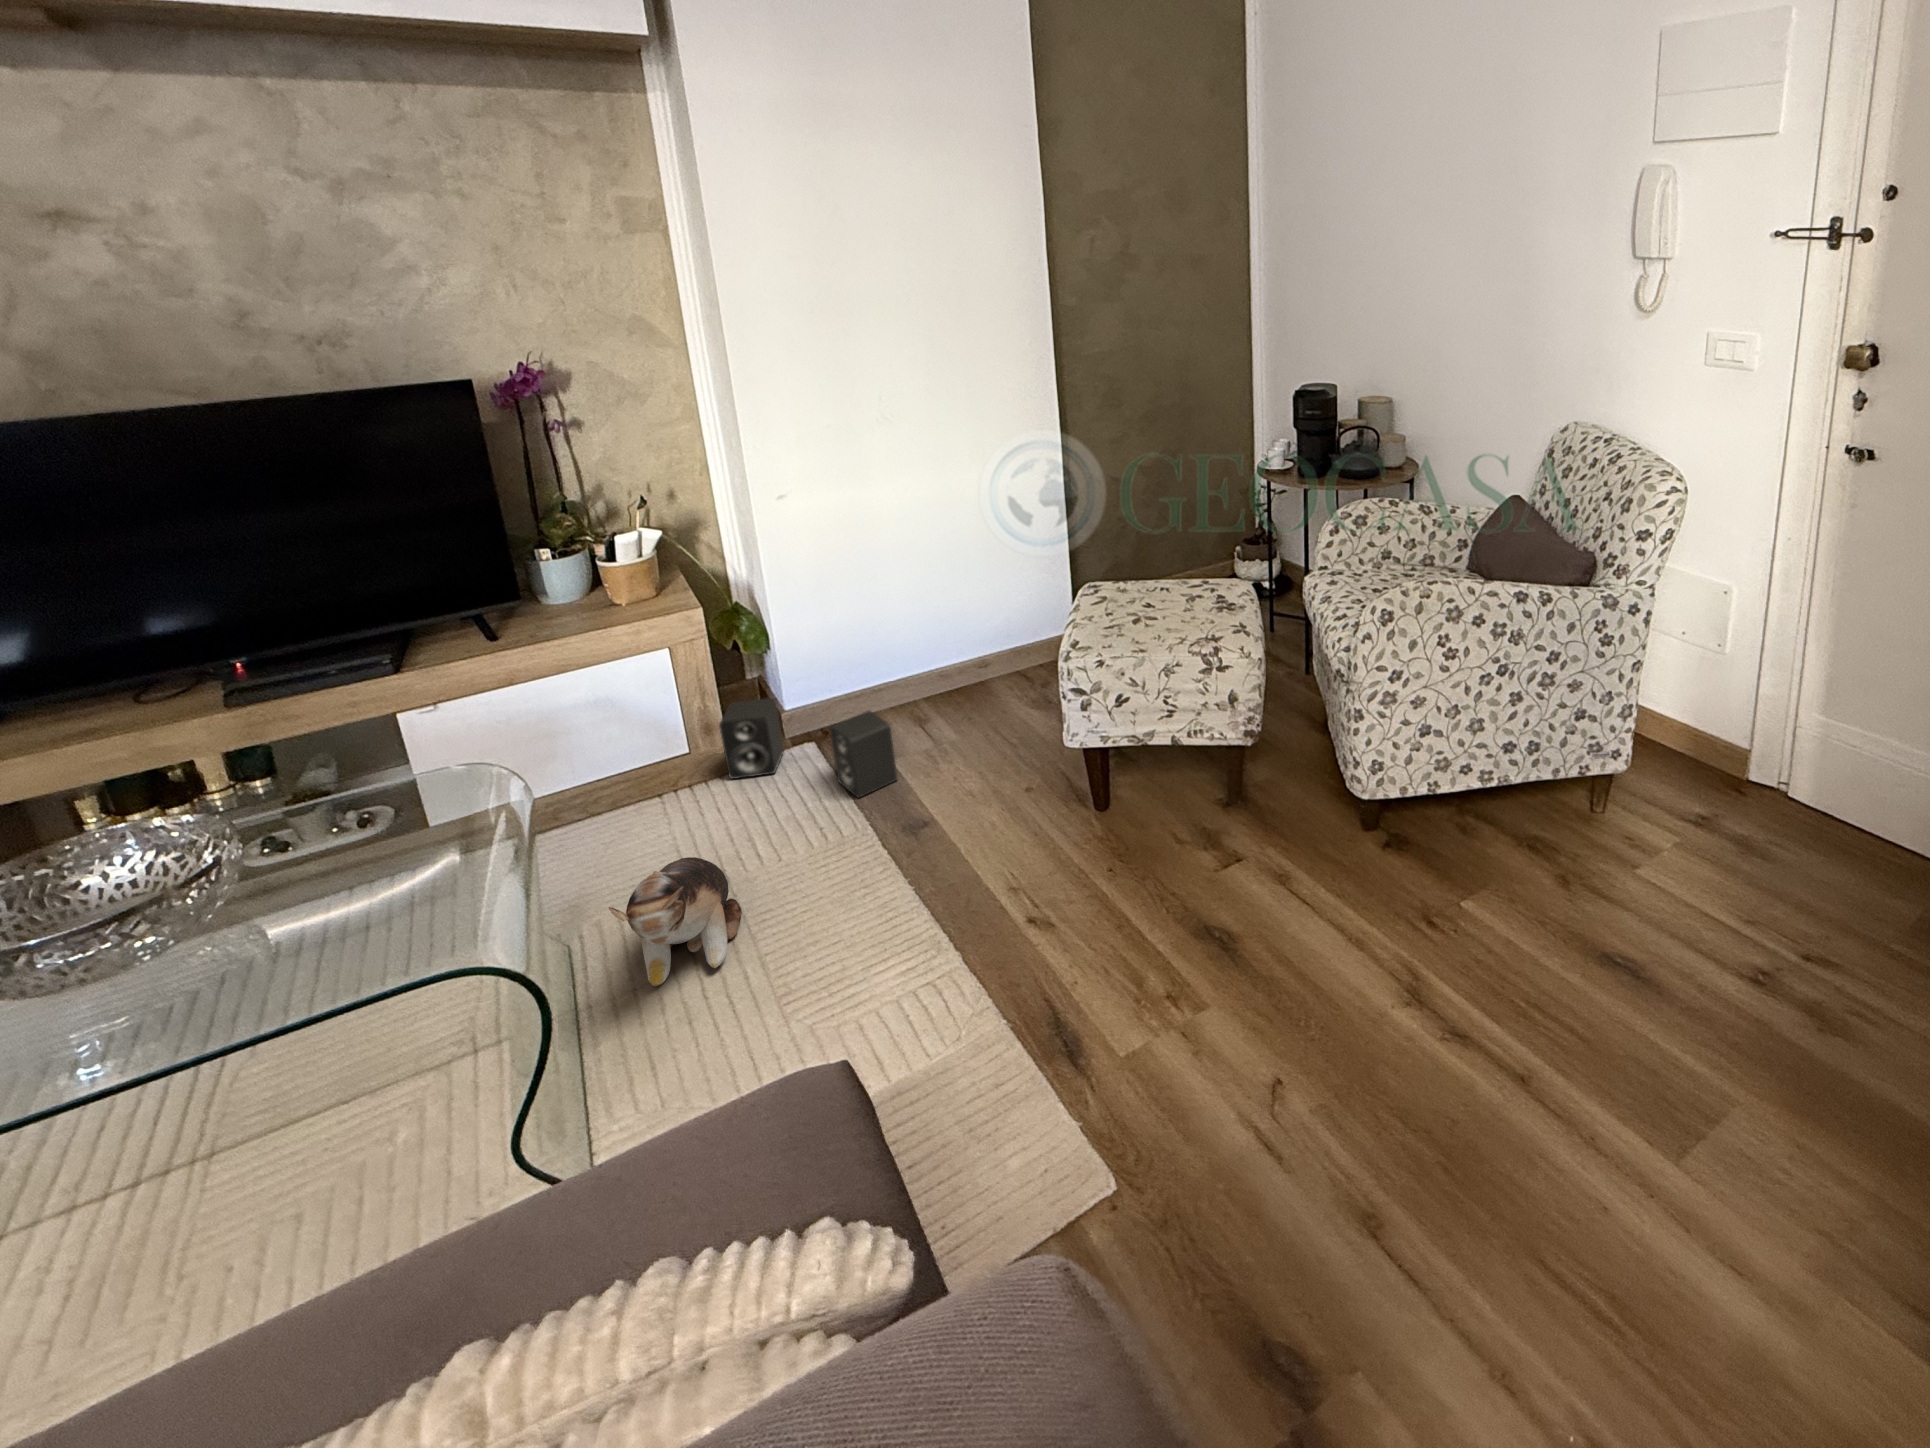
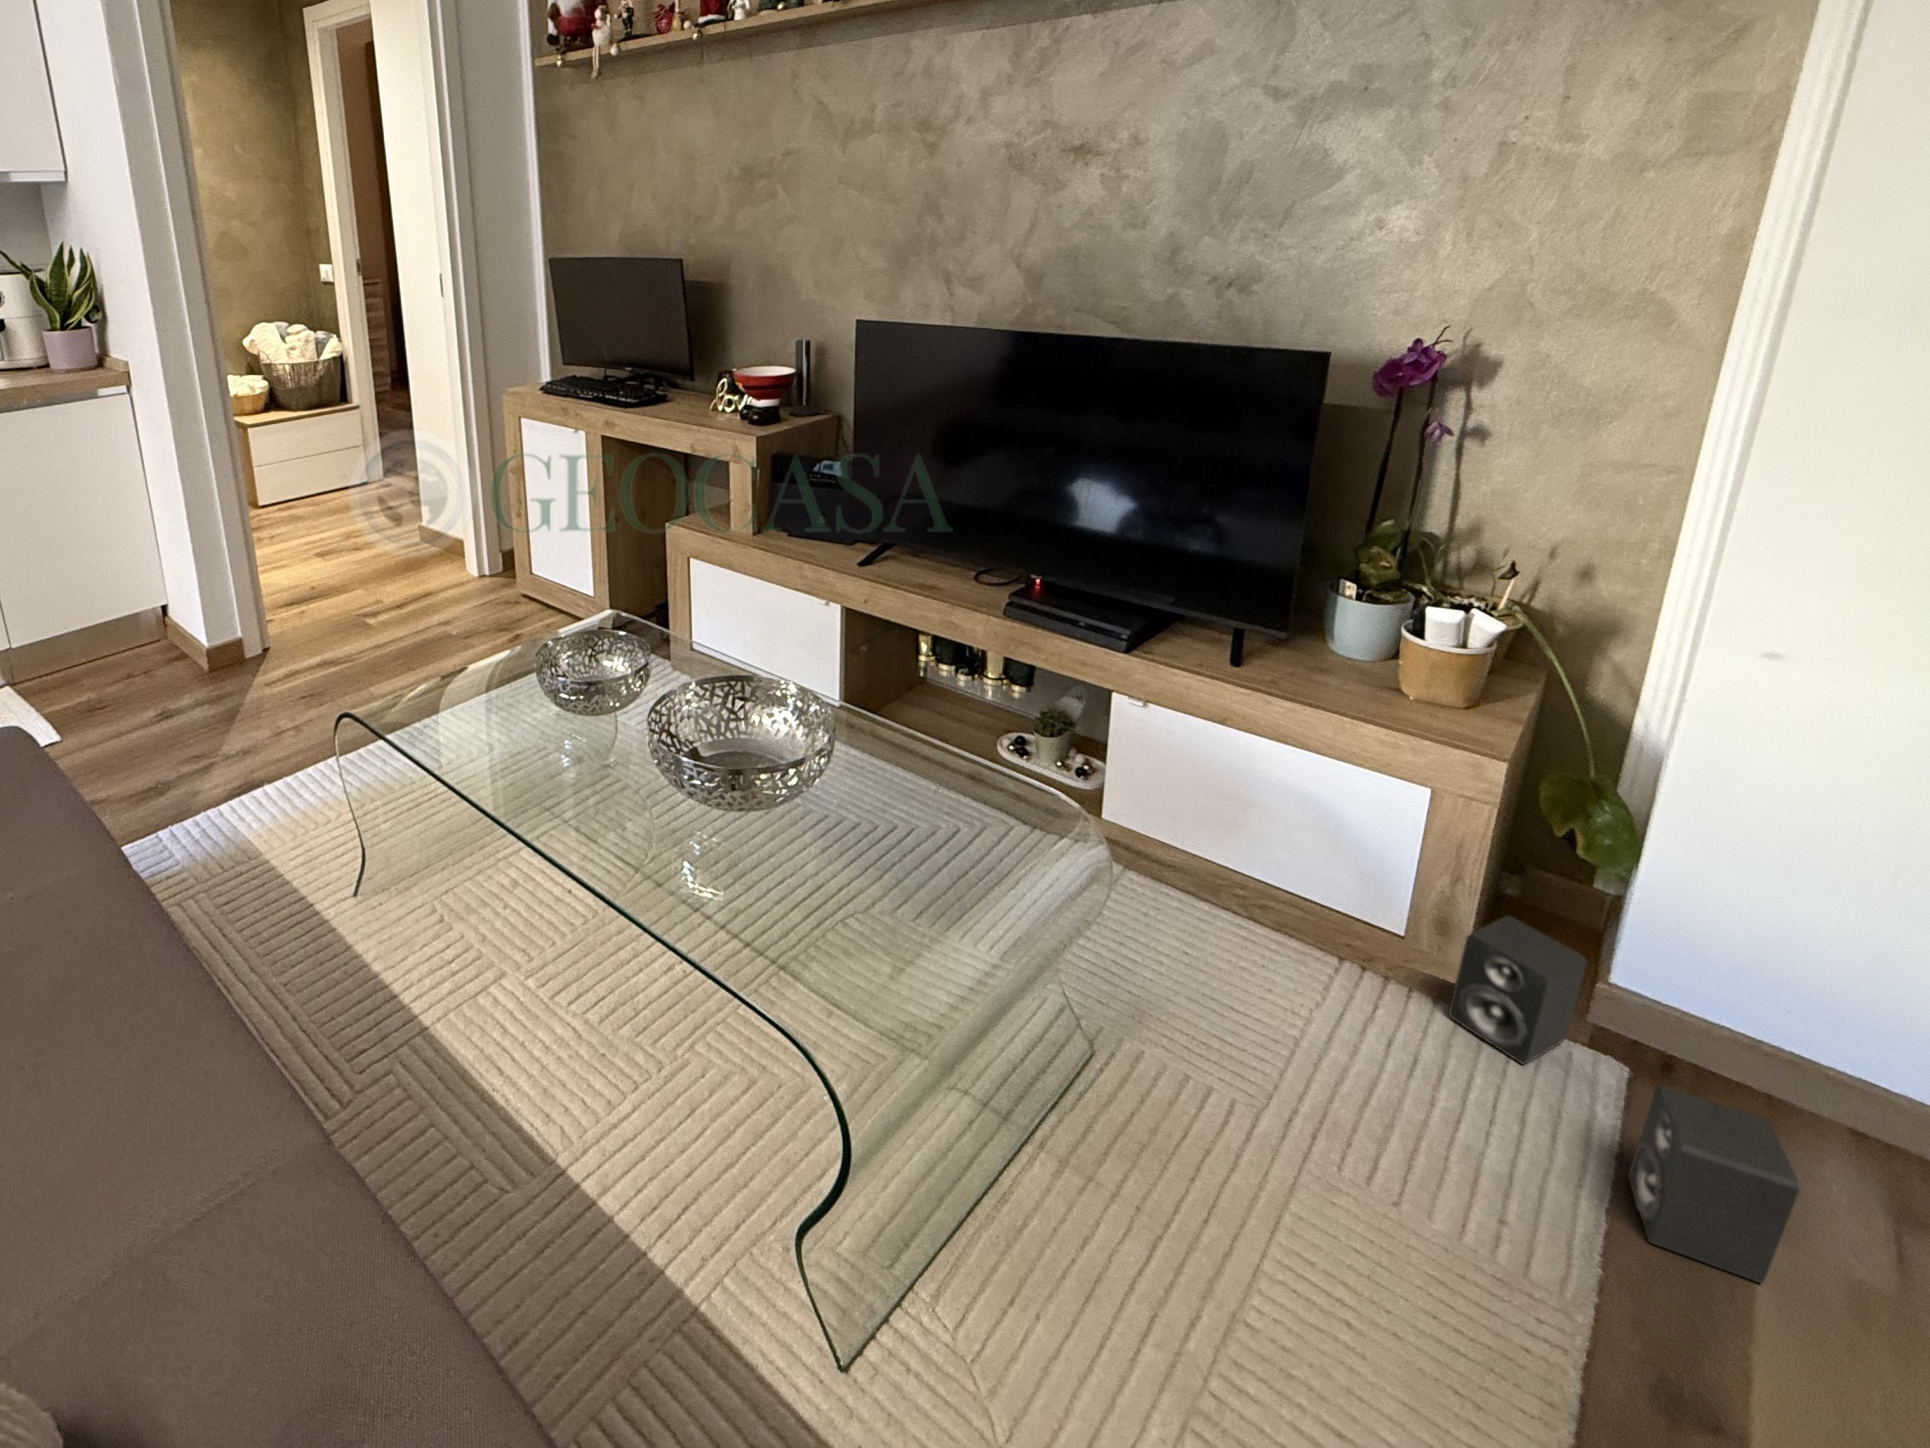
plush toy: present [609,857,742,986] -> none [1106,1091,1334,1292]

